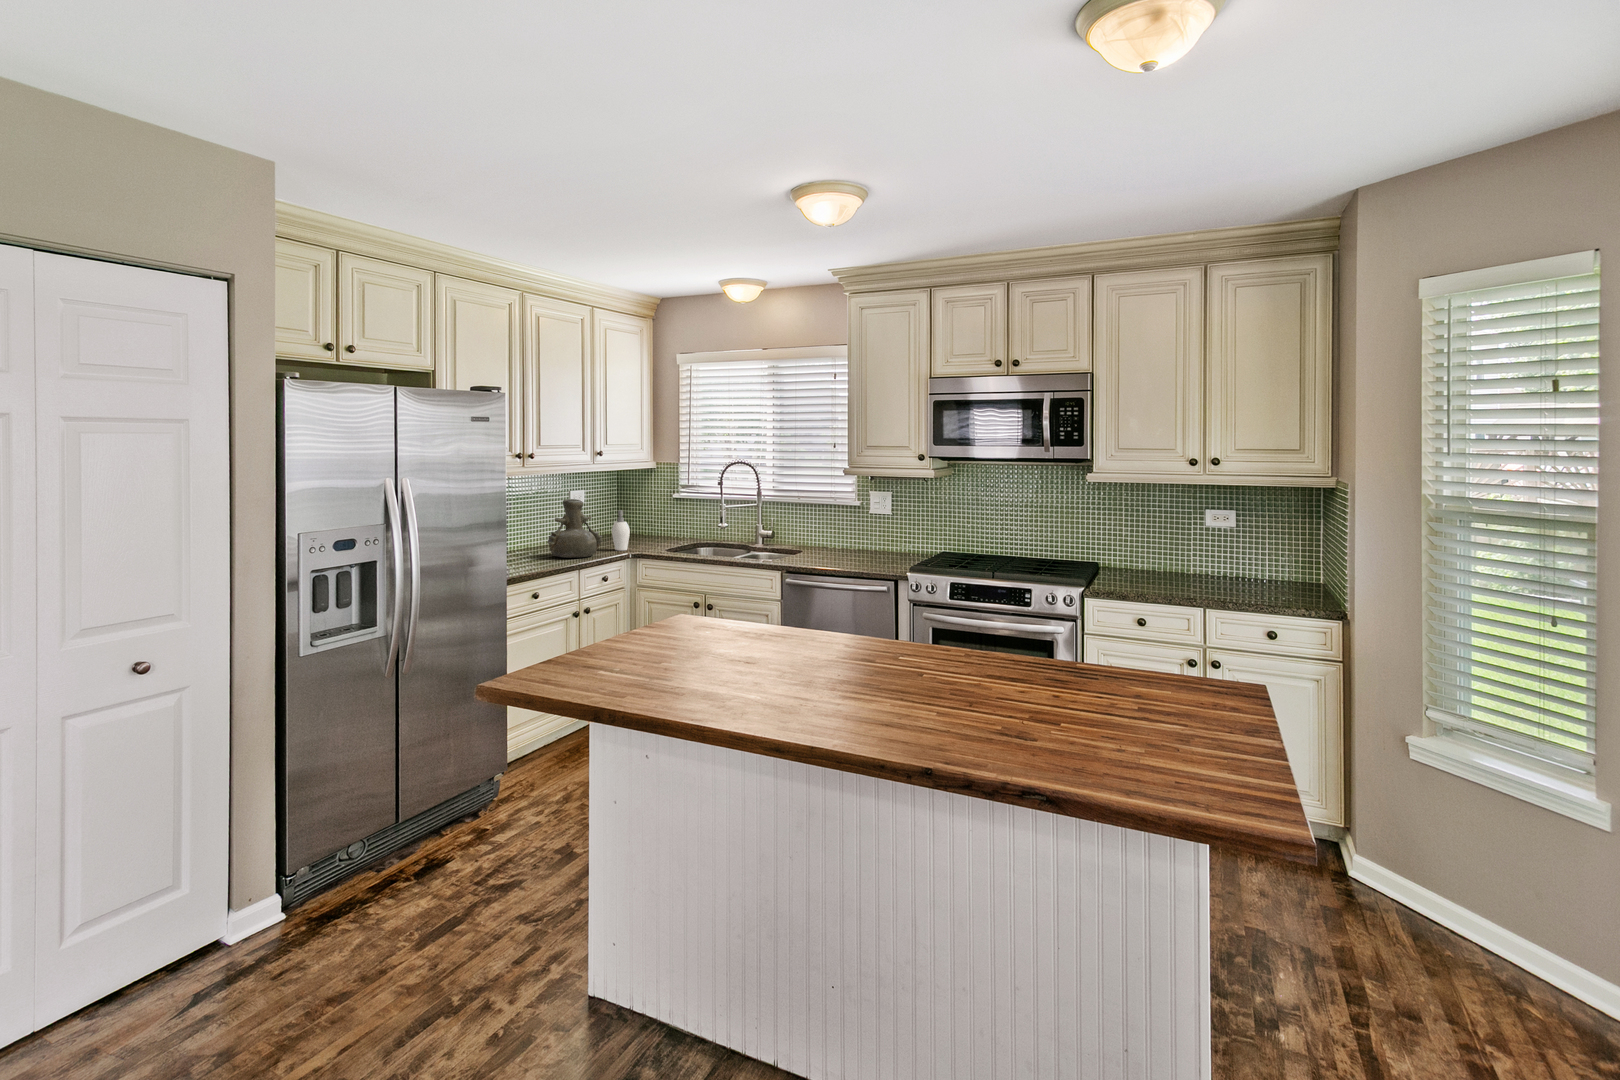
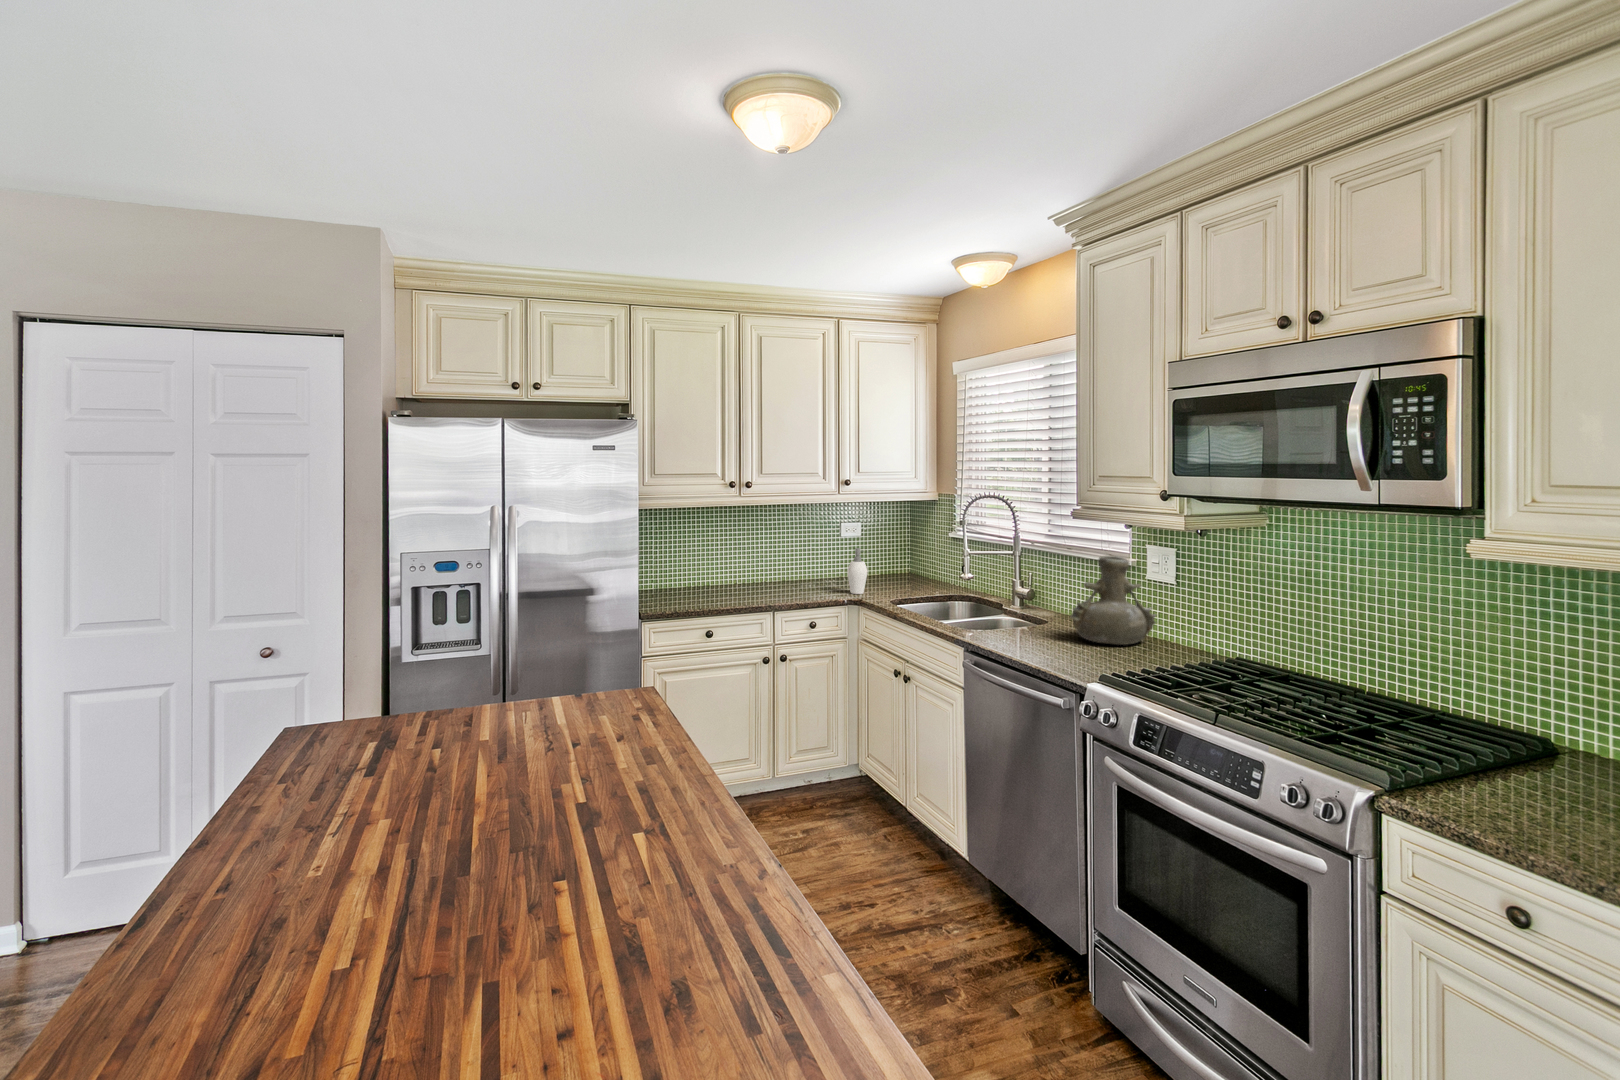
vase: present [547,499,602,558] -> present [1070,556,1156,645]

